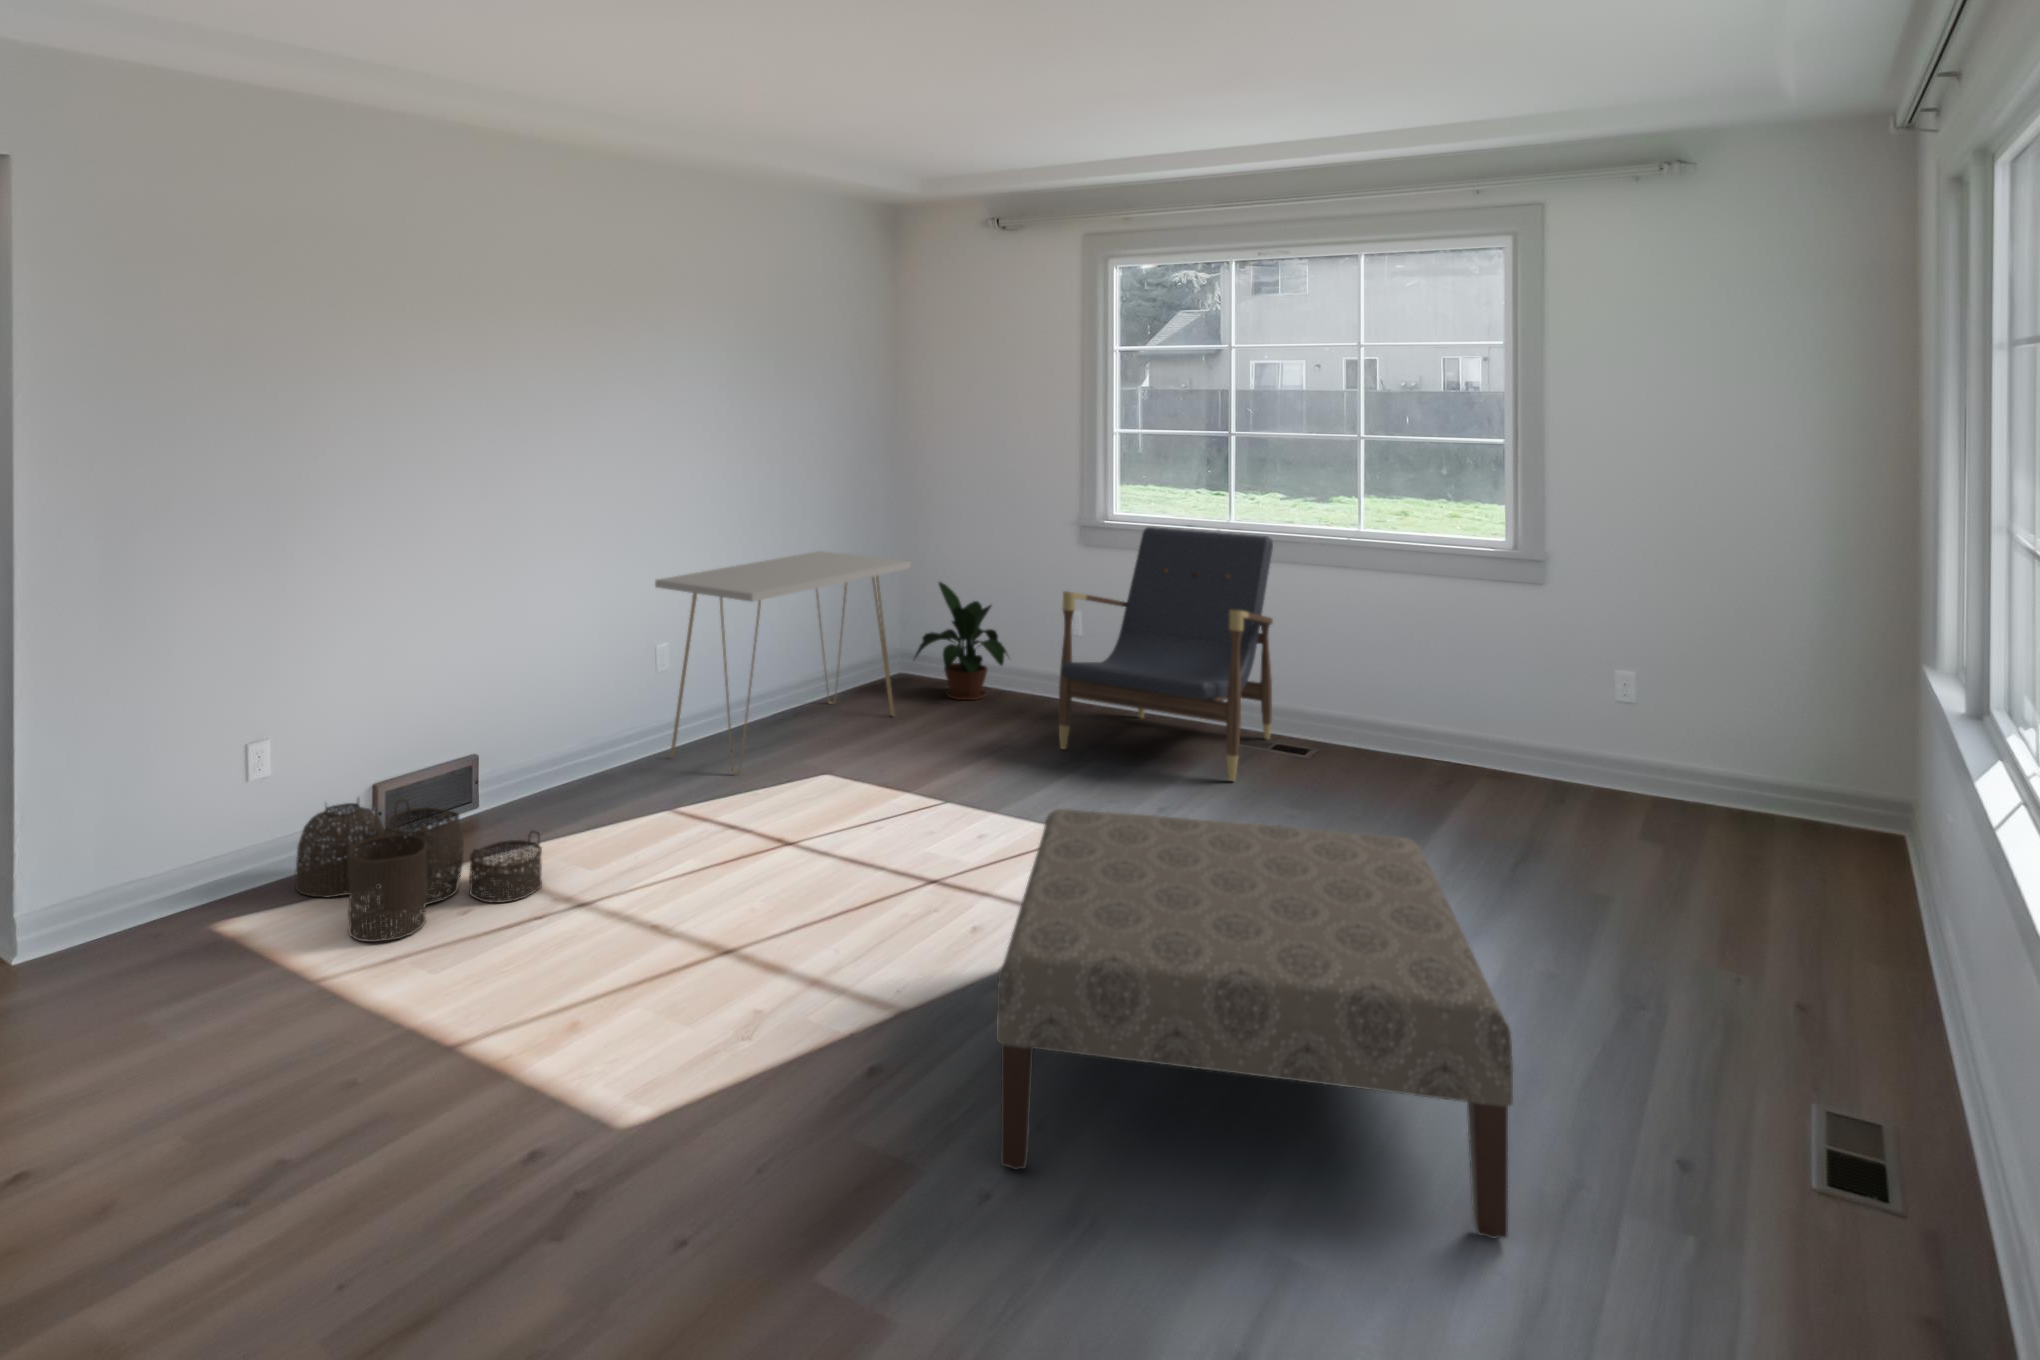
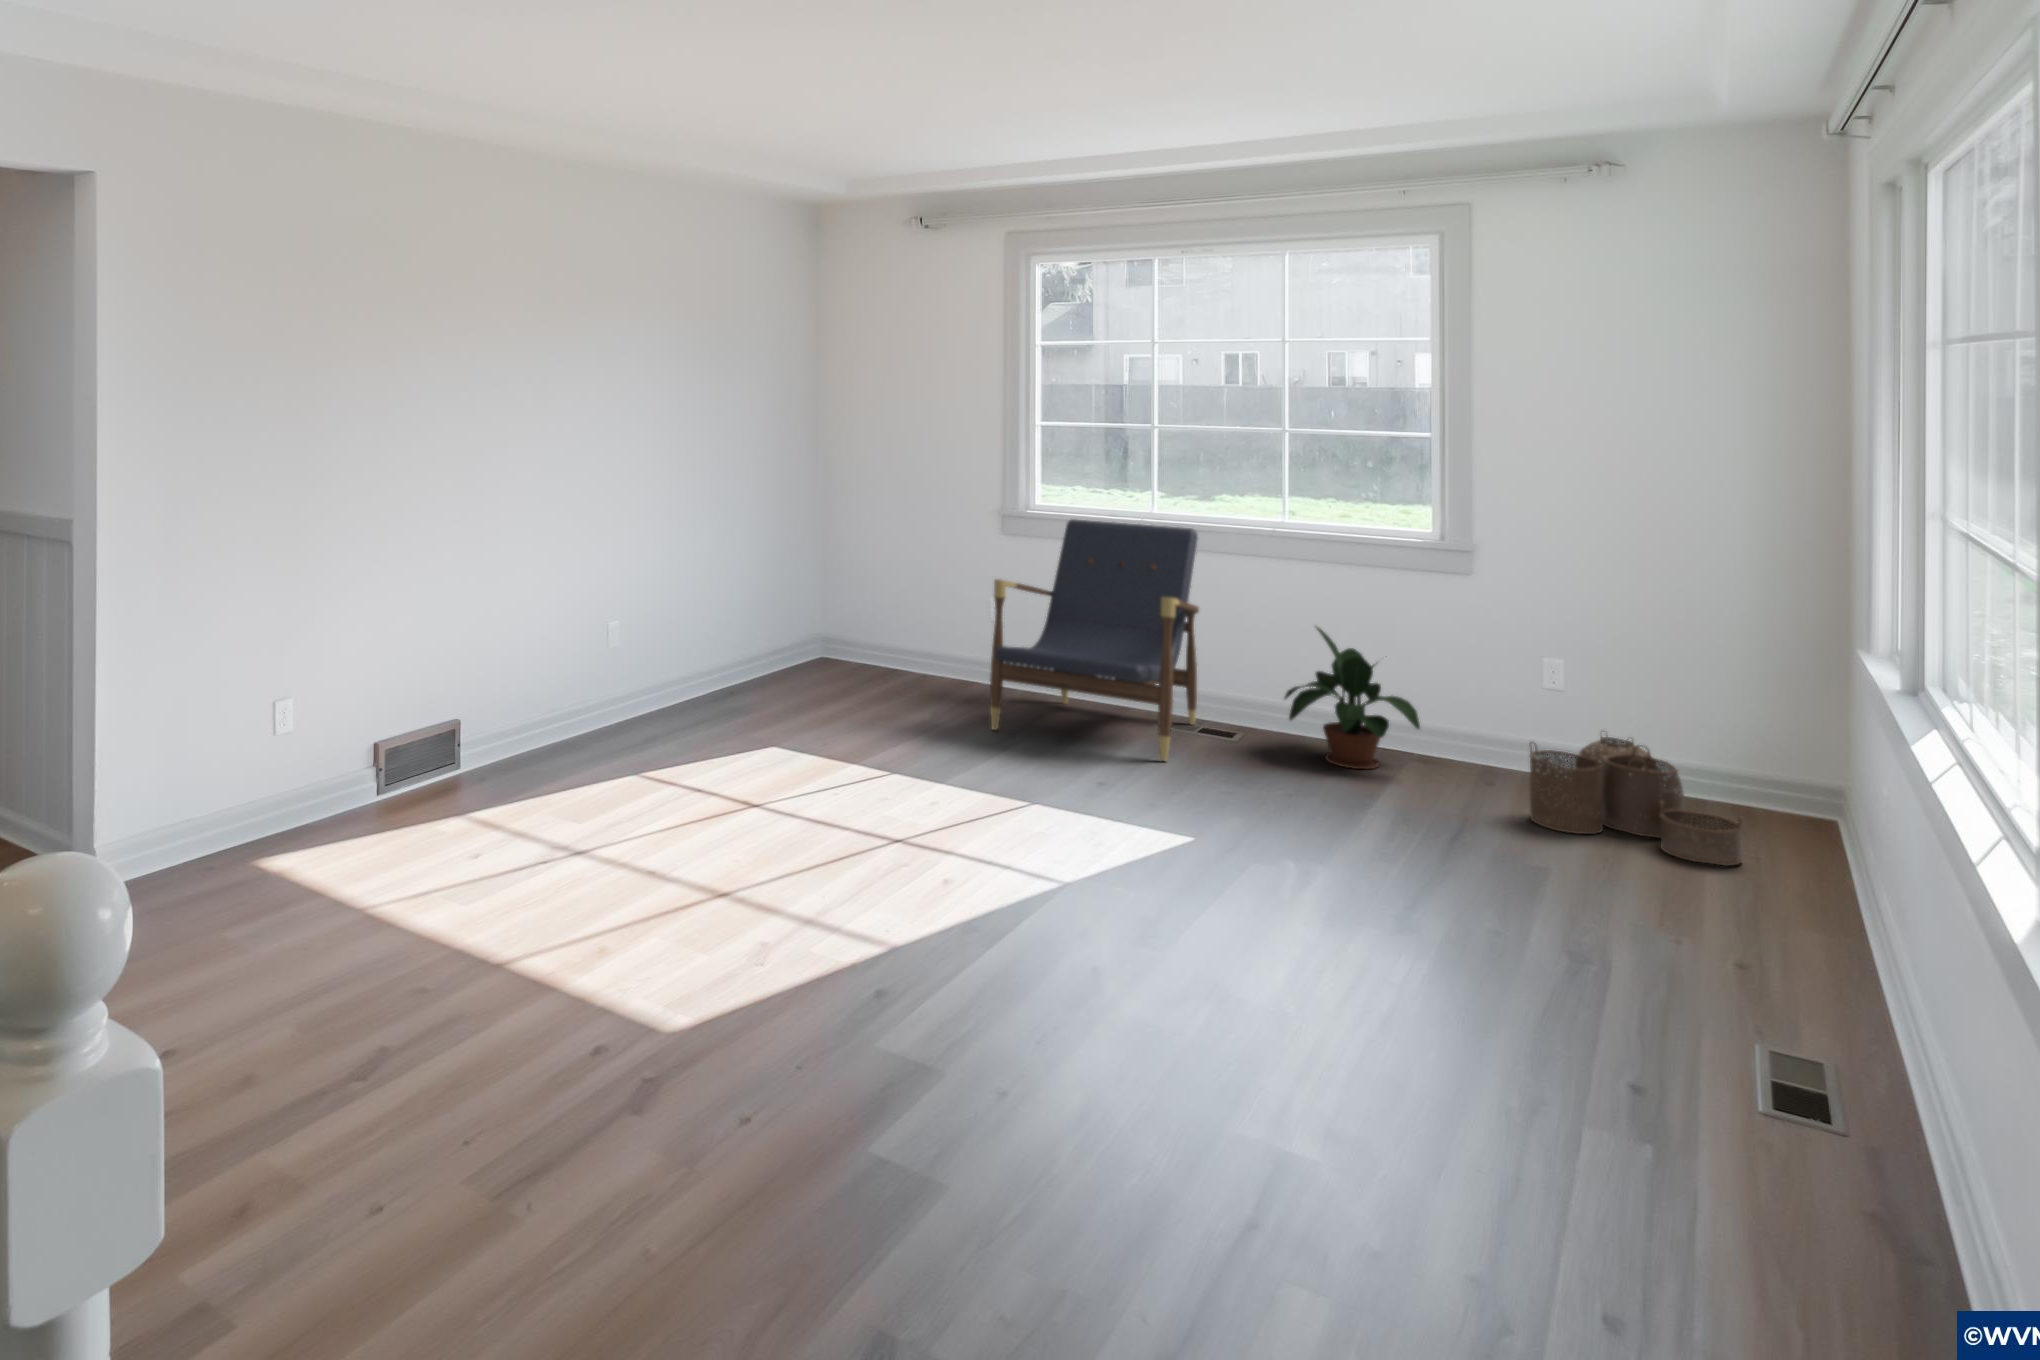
console table: present [655,551,911,773] -> none [607,540,842,746]
potted plant: present [915,582,1007,700] -> present [1285,627,1420,769]
woven basket: present [295,799,542,942] -> present [1529,731,1743,866]
ottoman: present [996,809,1513,1238] -> none [1009,769,1484,1135]

